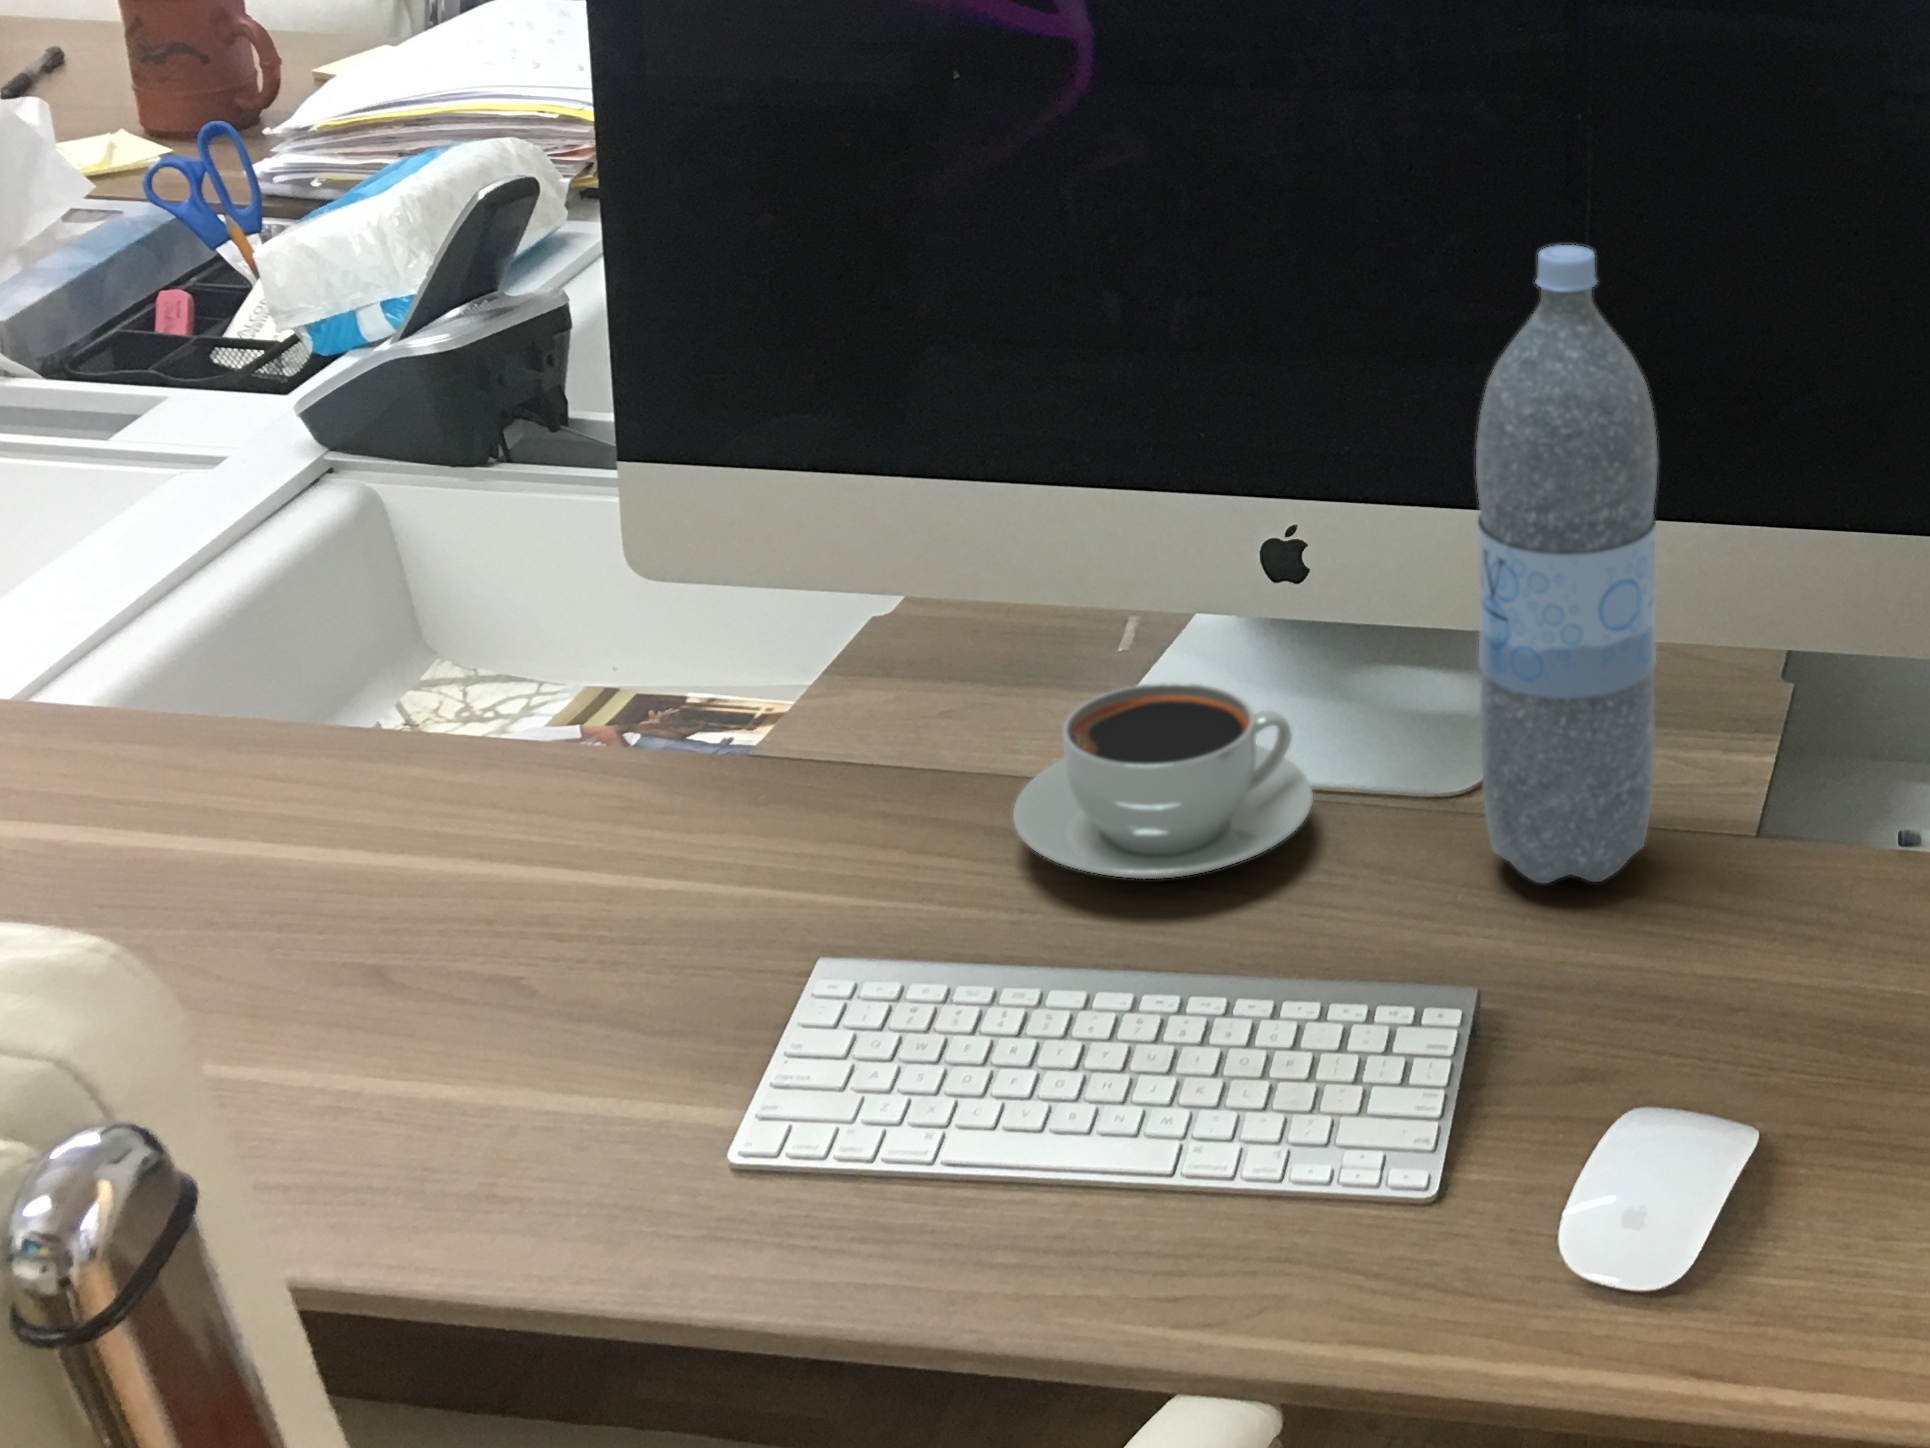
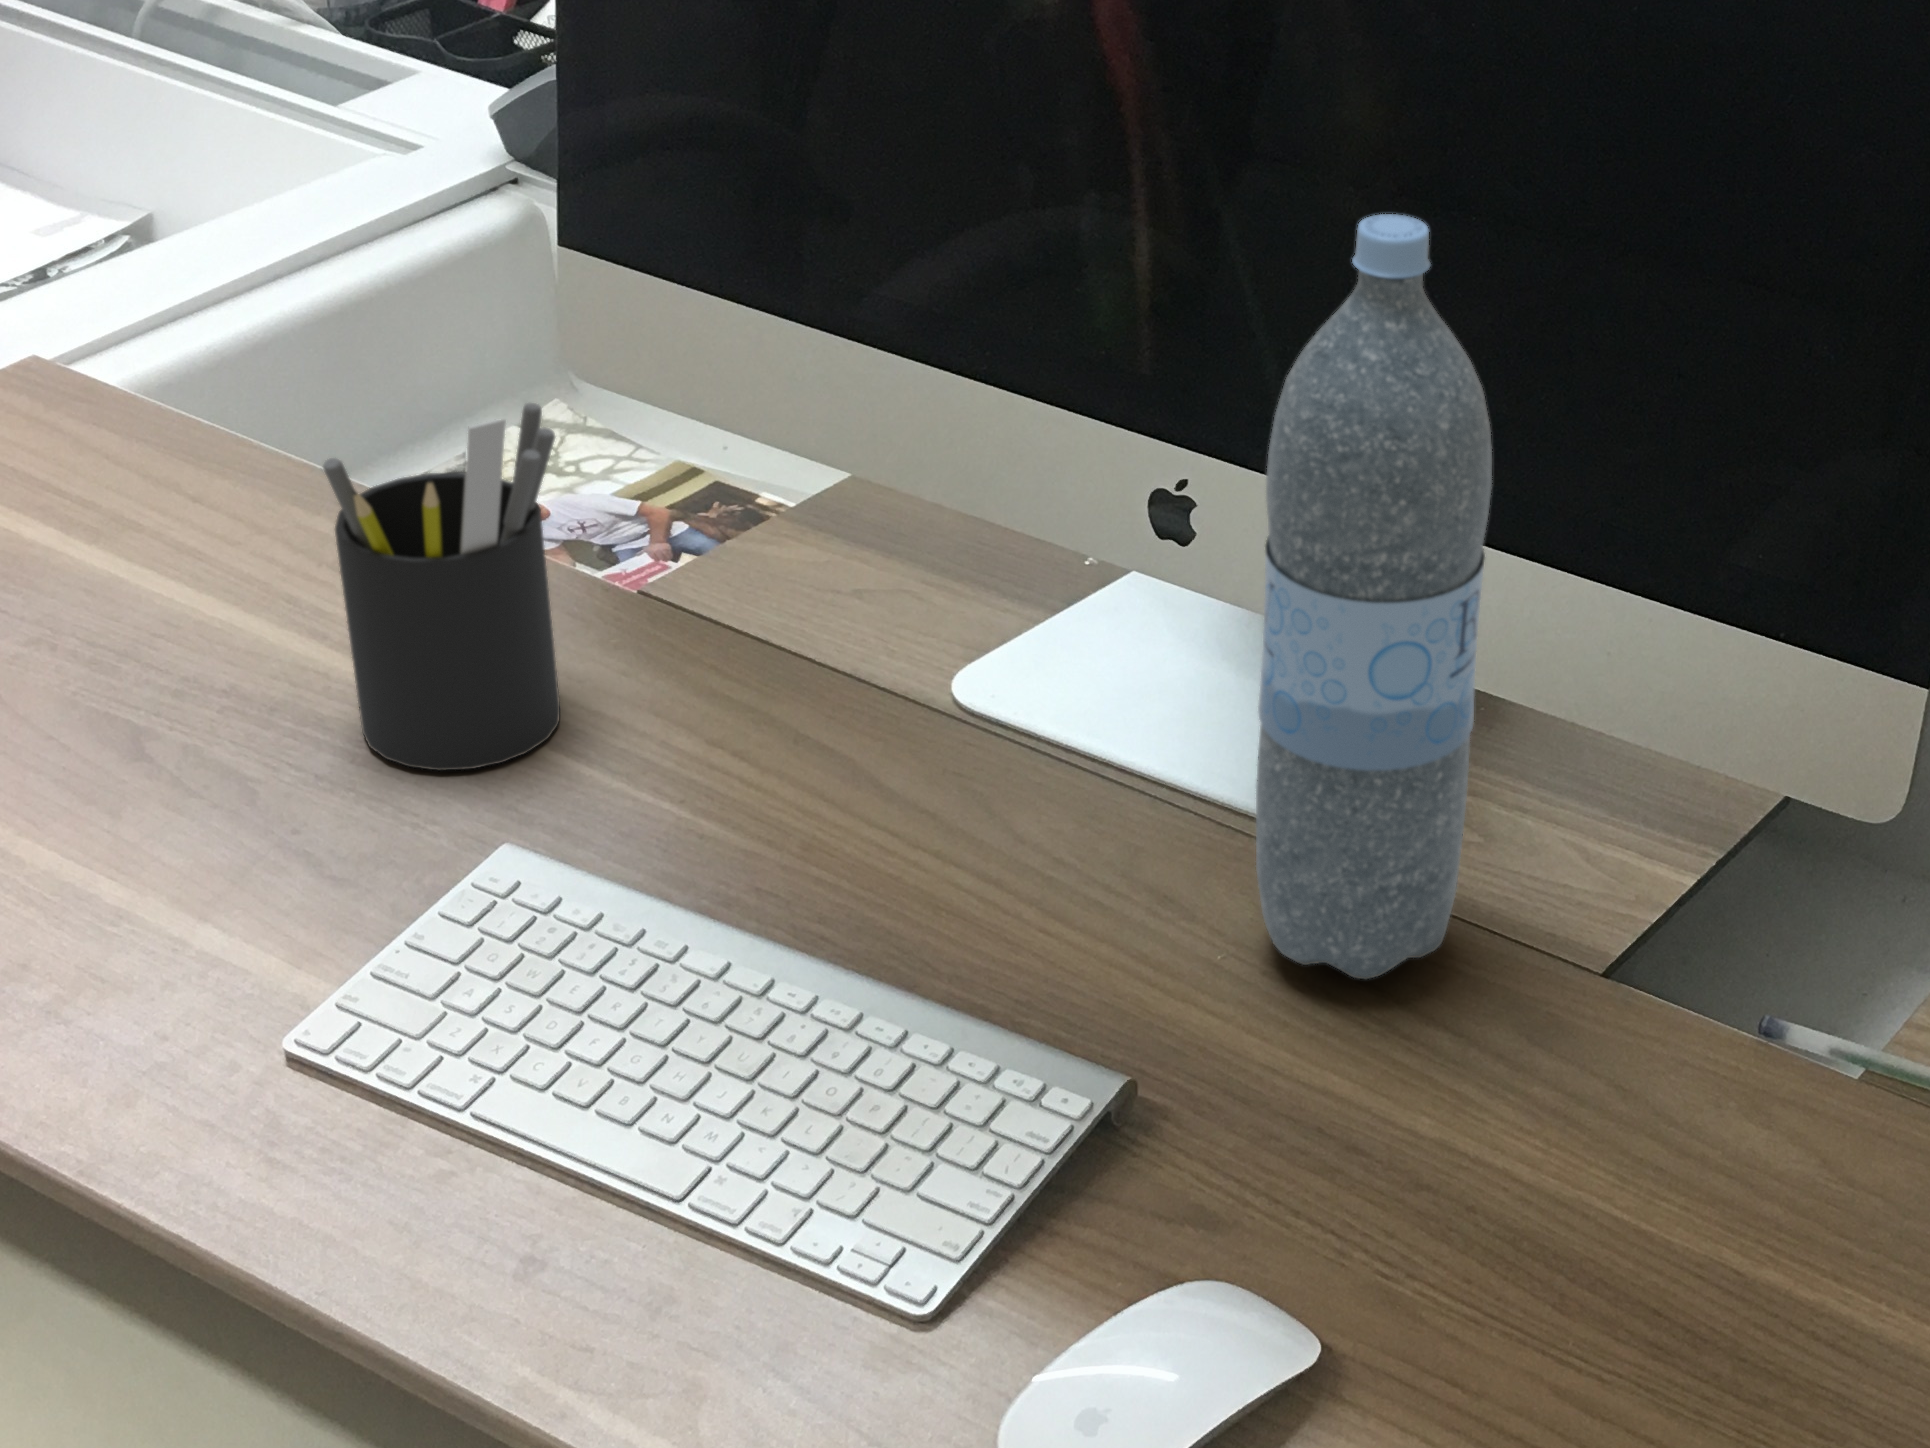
pen holder: none [561,576,771,931] -> present [323,403,560,771]
coffee cup: present [1013,682,1313,879] -> none [783,617,1125,850]

